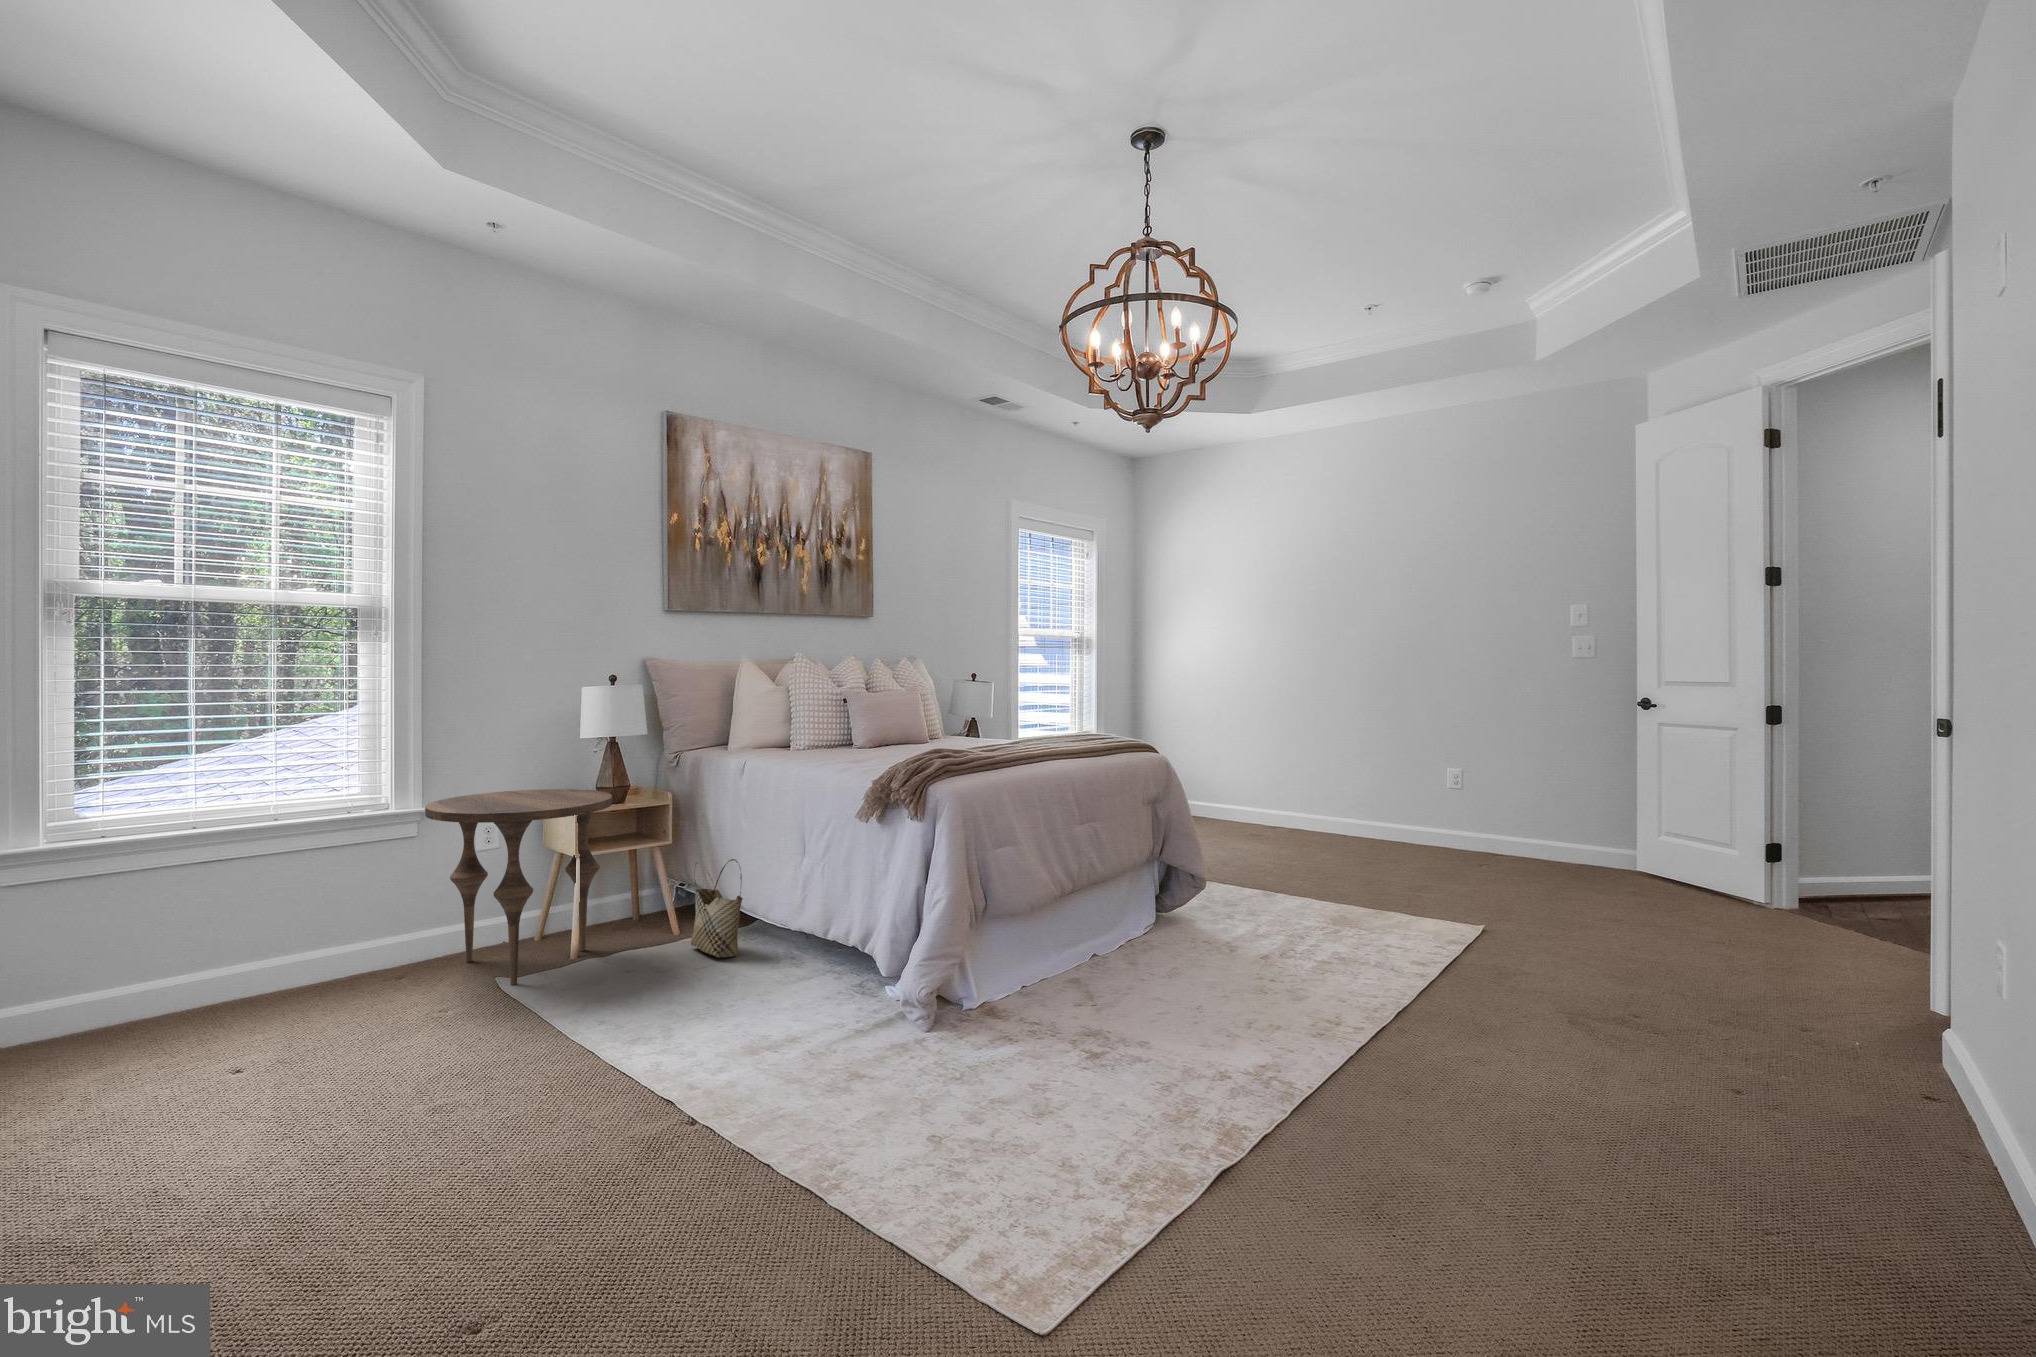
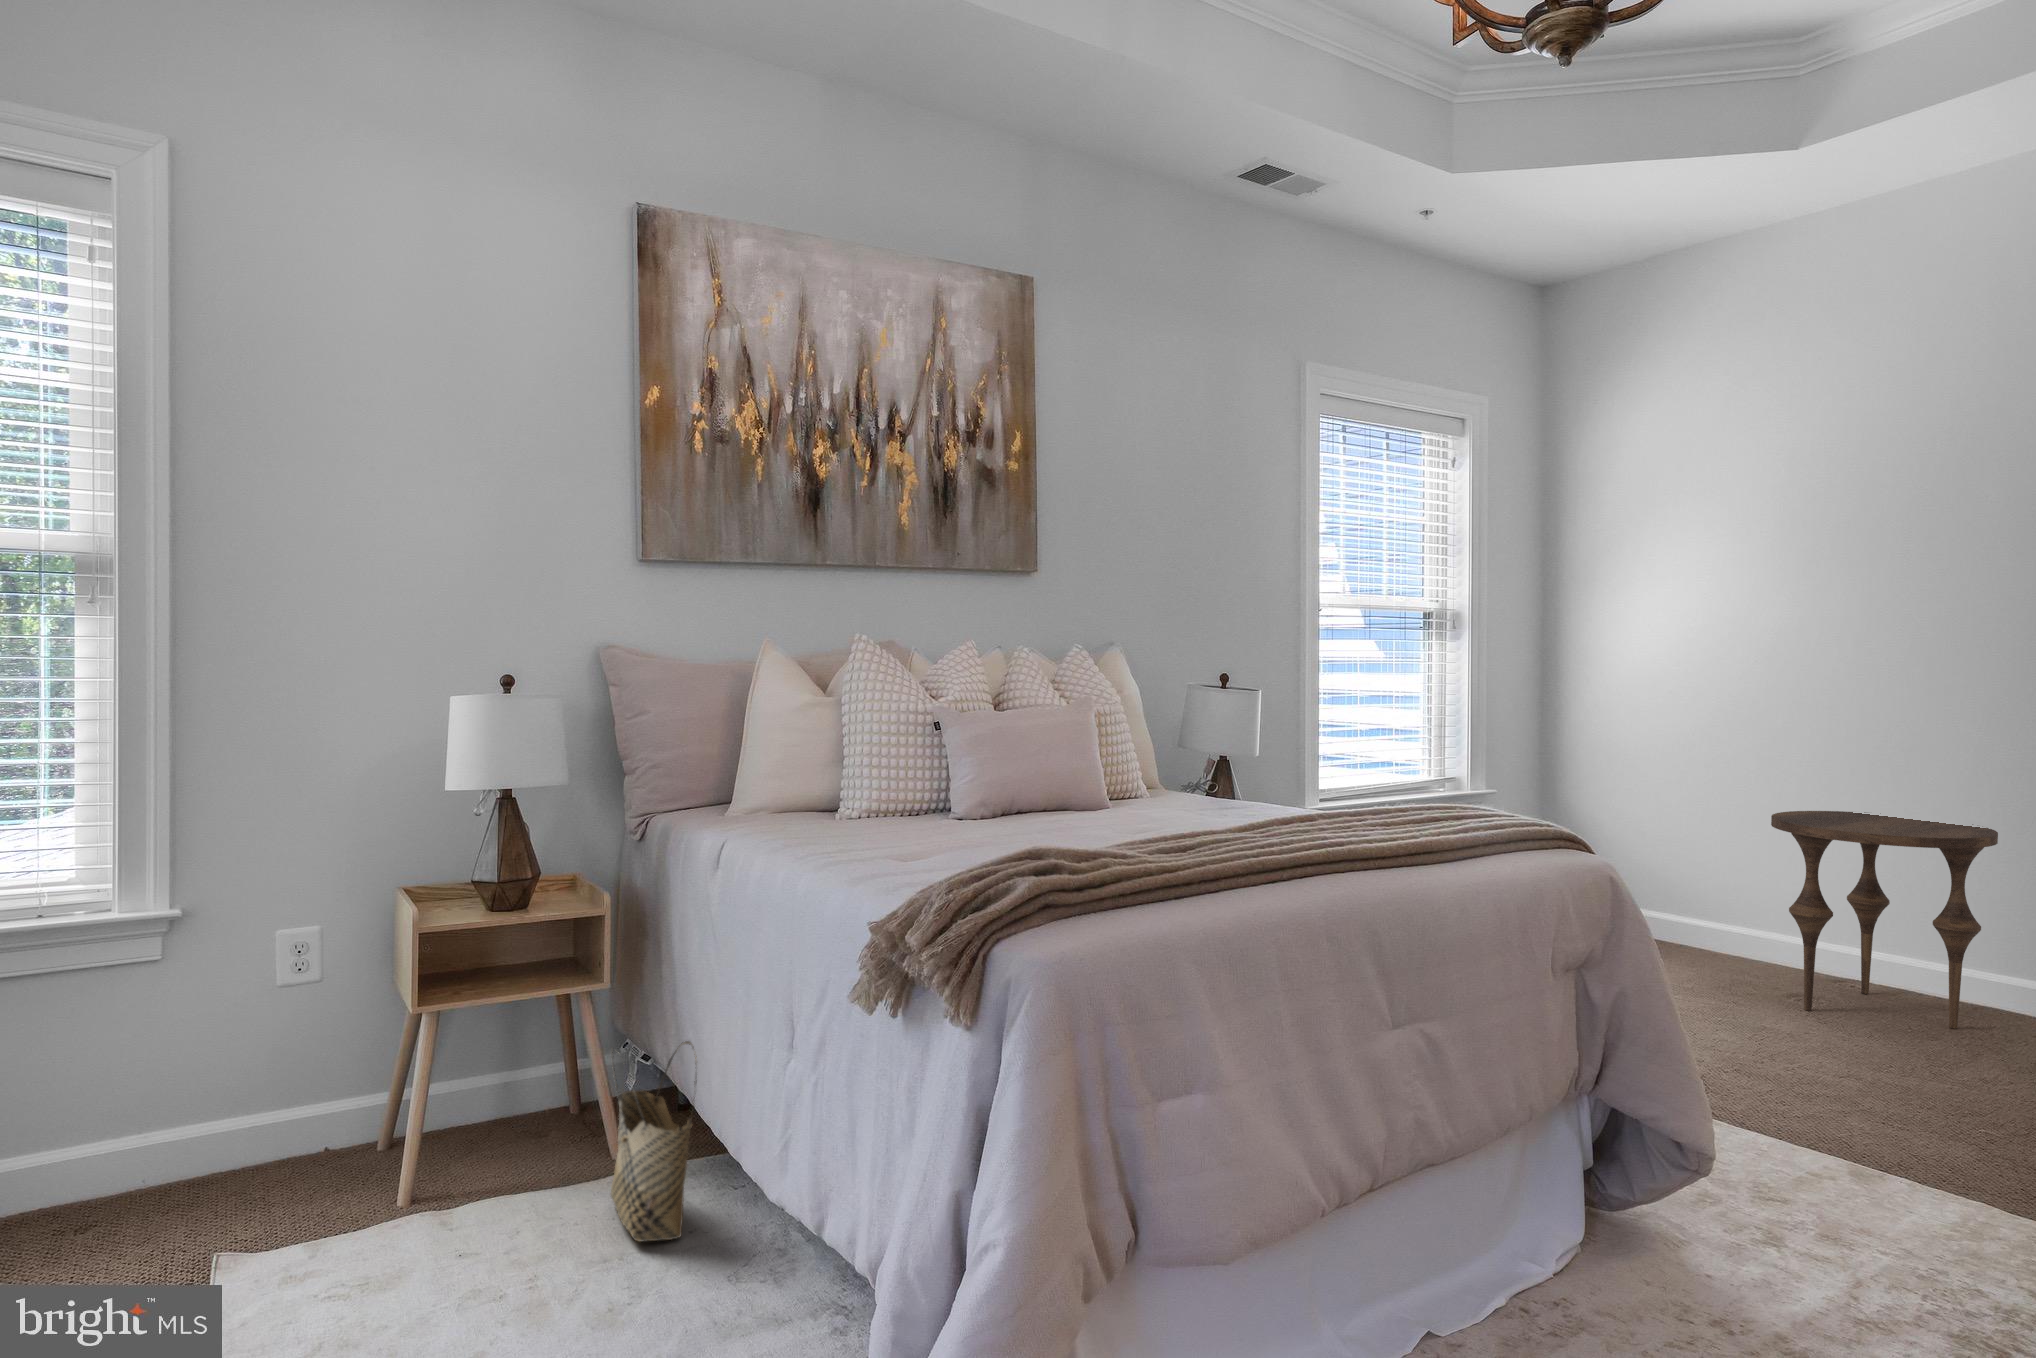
side table: present [425,789,612,985] -> present [1771,811,1998,1029]

